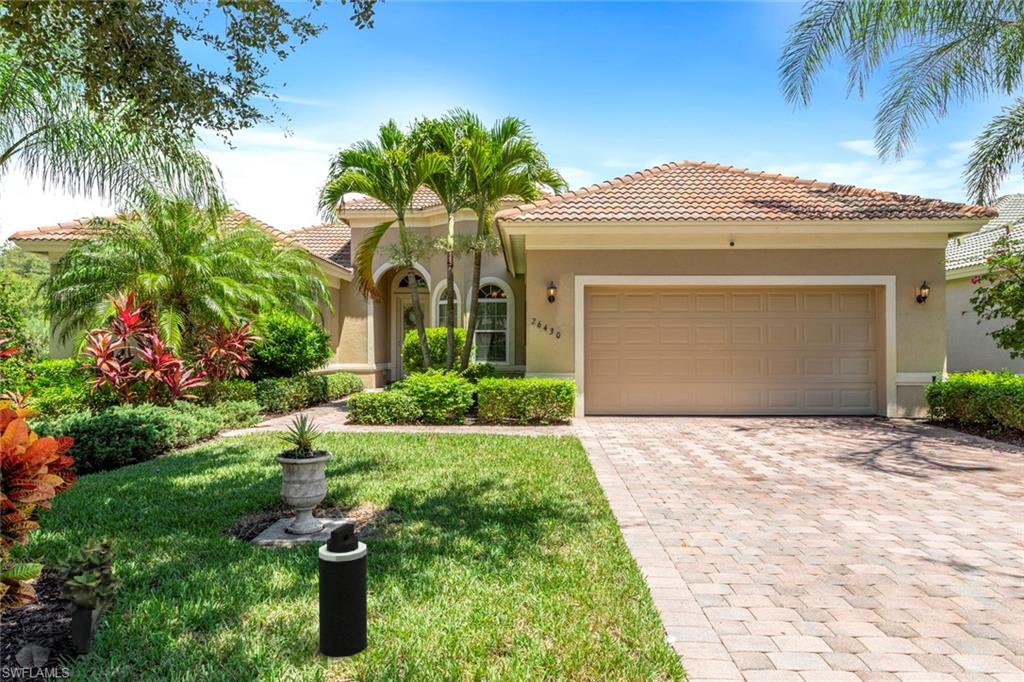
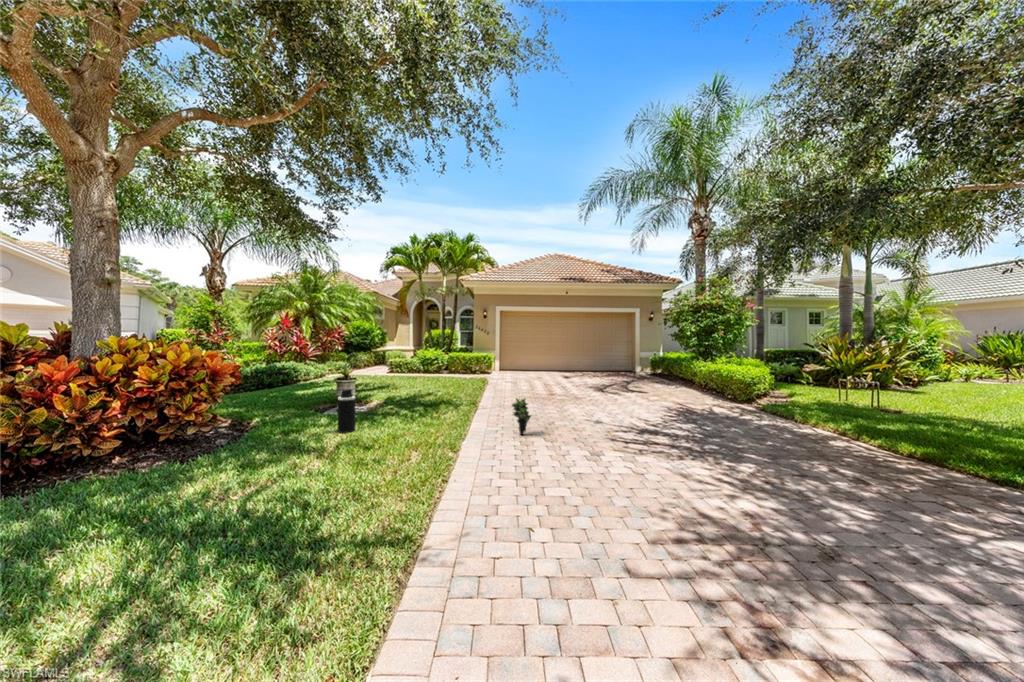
potted plant: present [55,538,121,654] -> present [512,399,531,435]

